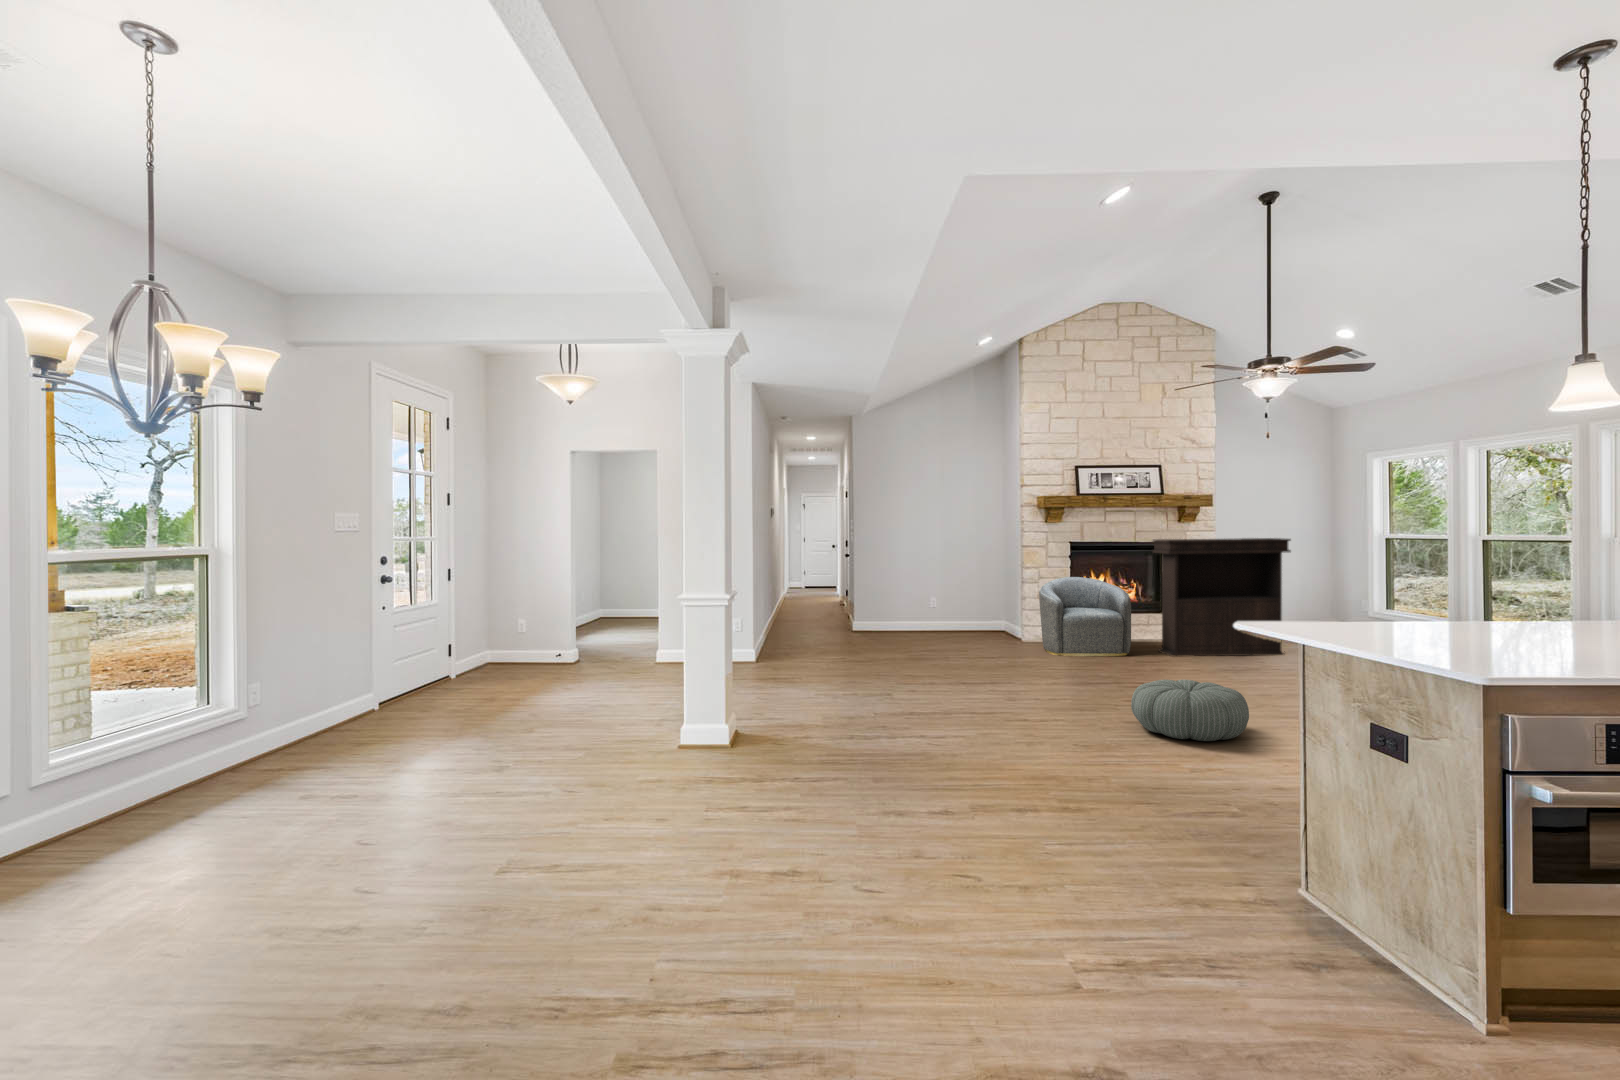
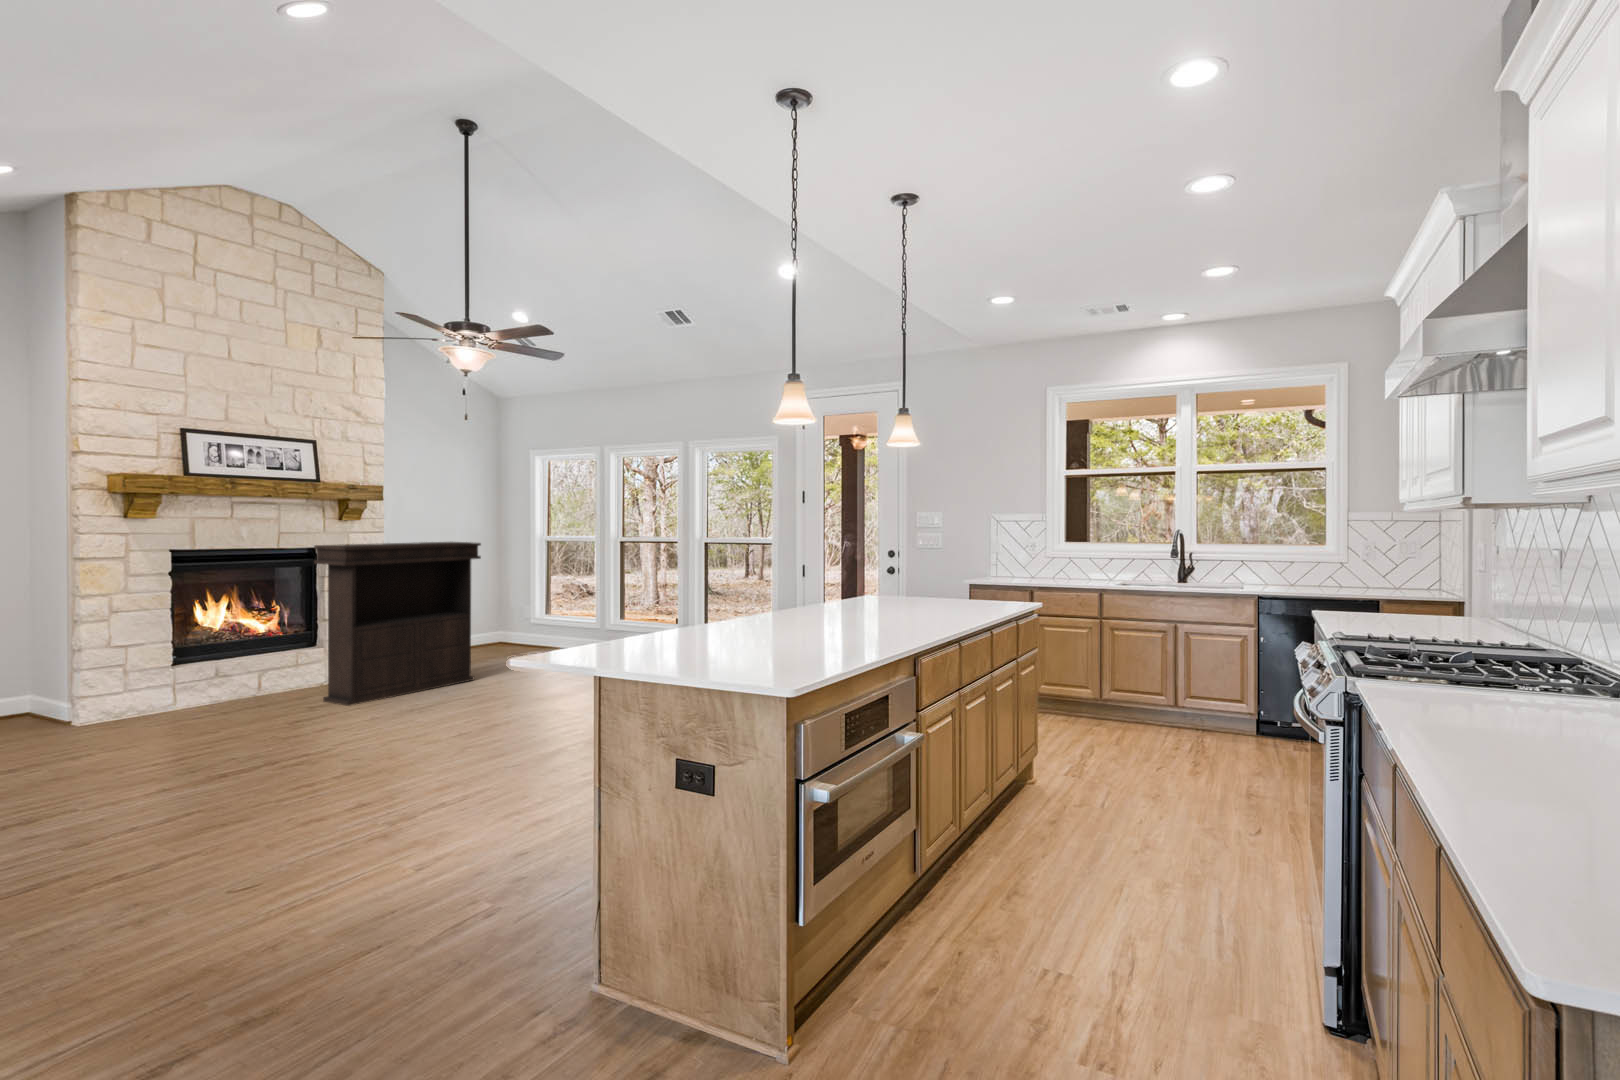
armchair: present [1039,577,1131,656] -> none [122,605,289,739]
pouf: present [1131,679,1249,741] -> none [393,750,553,846]

